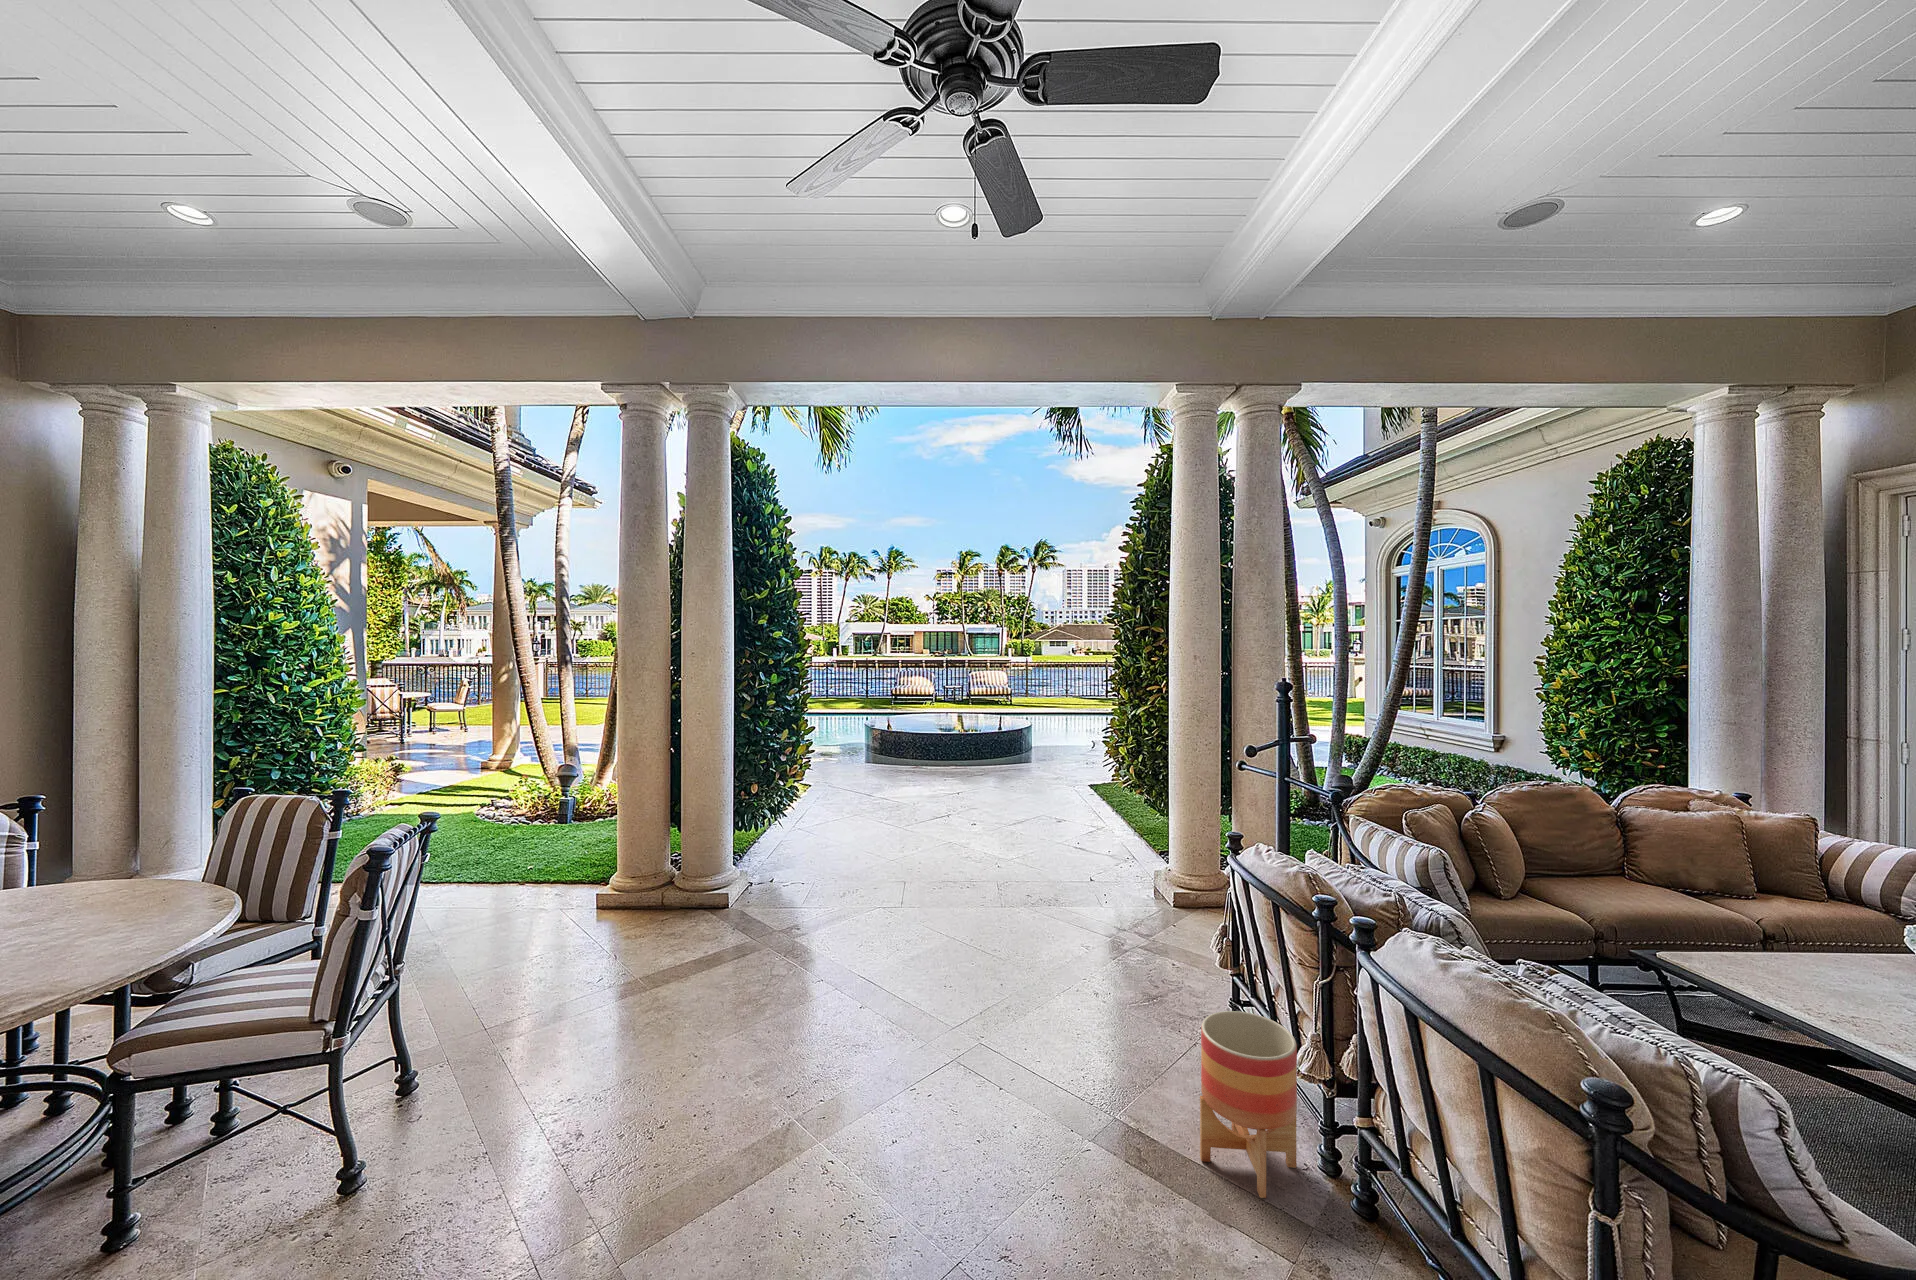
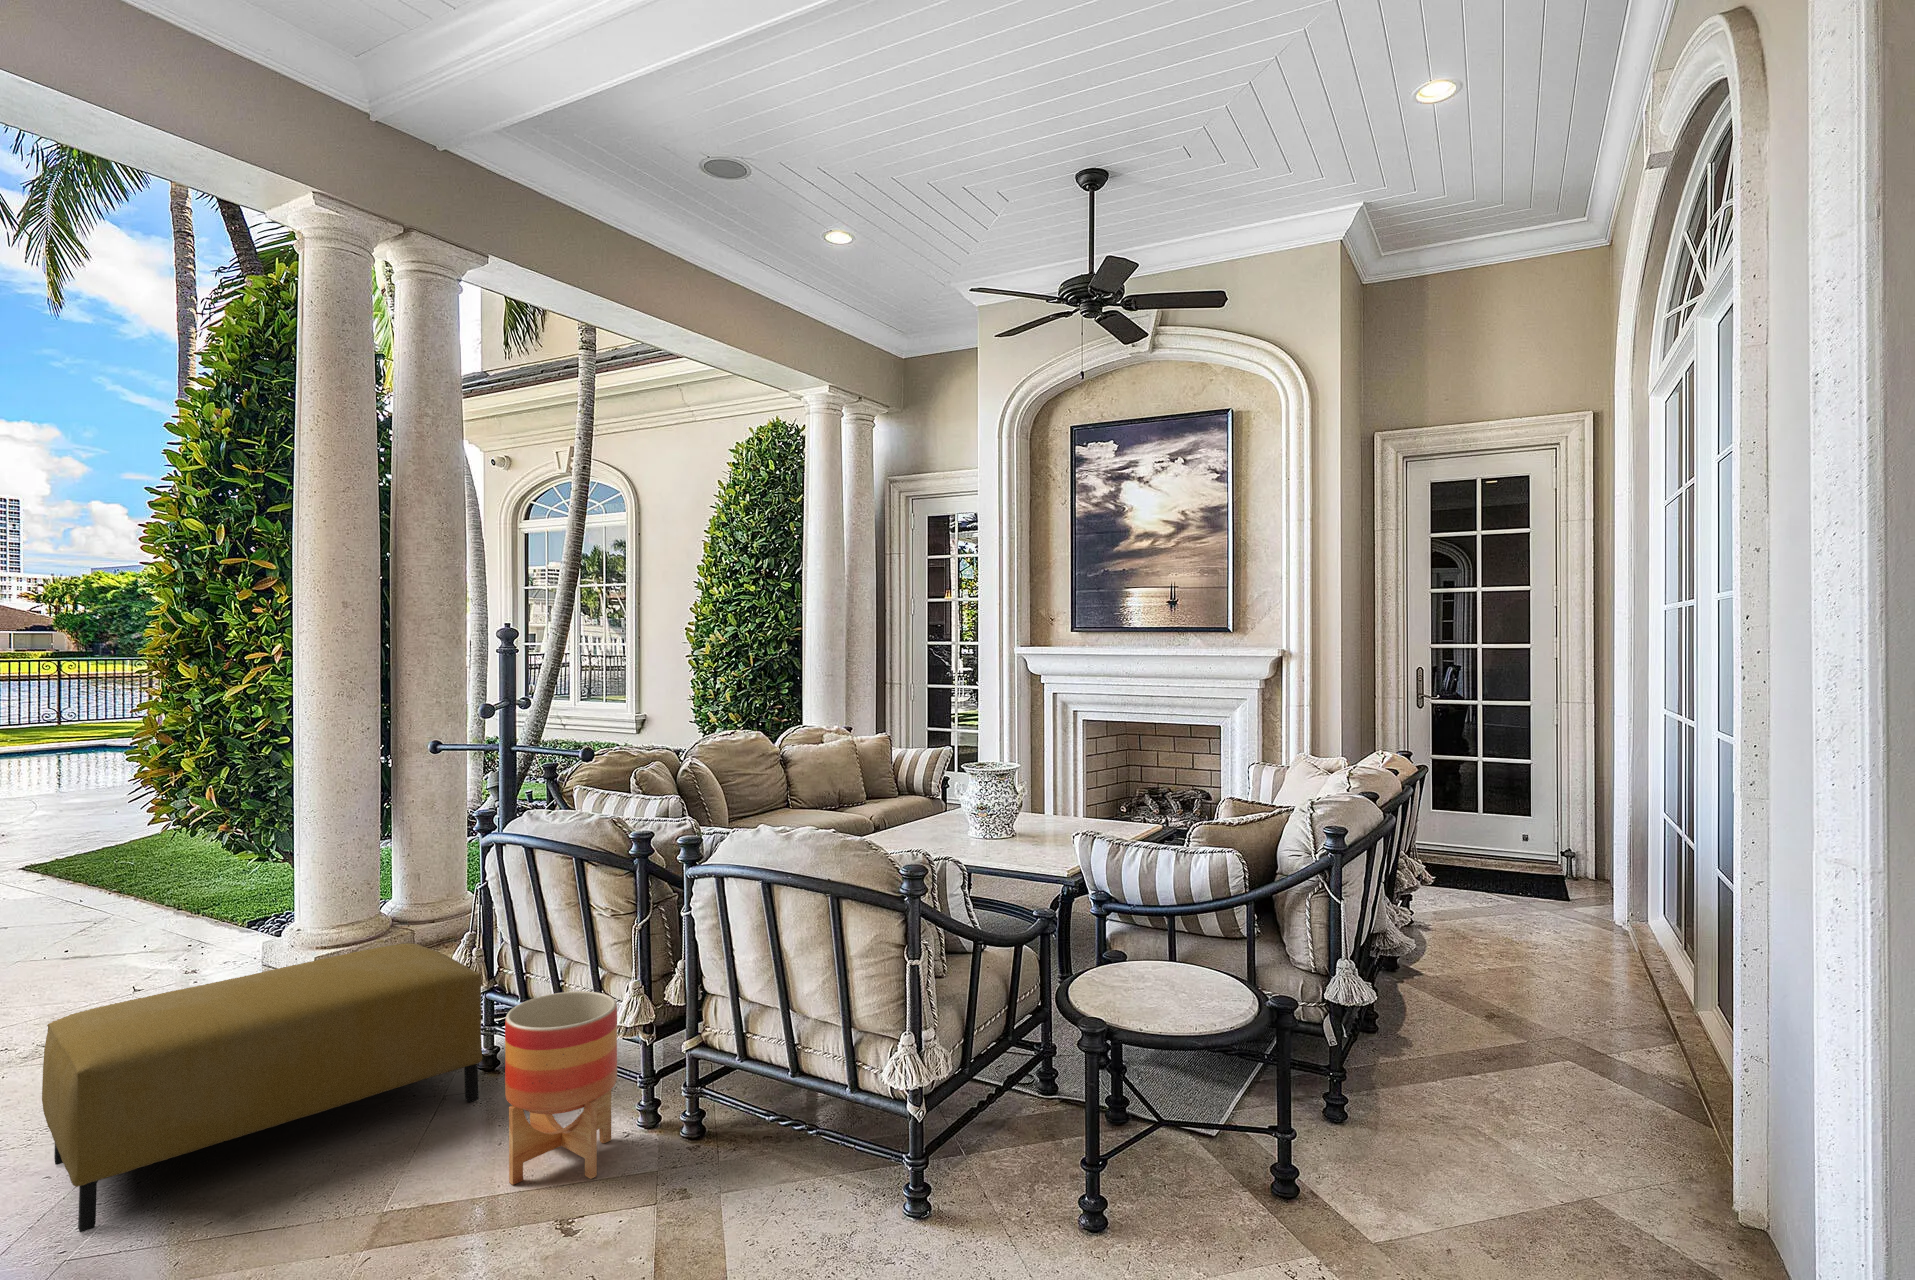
ottoman: none [981,905,1221,1064] -> present [42,943,482,1232]

